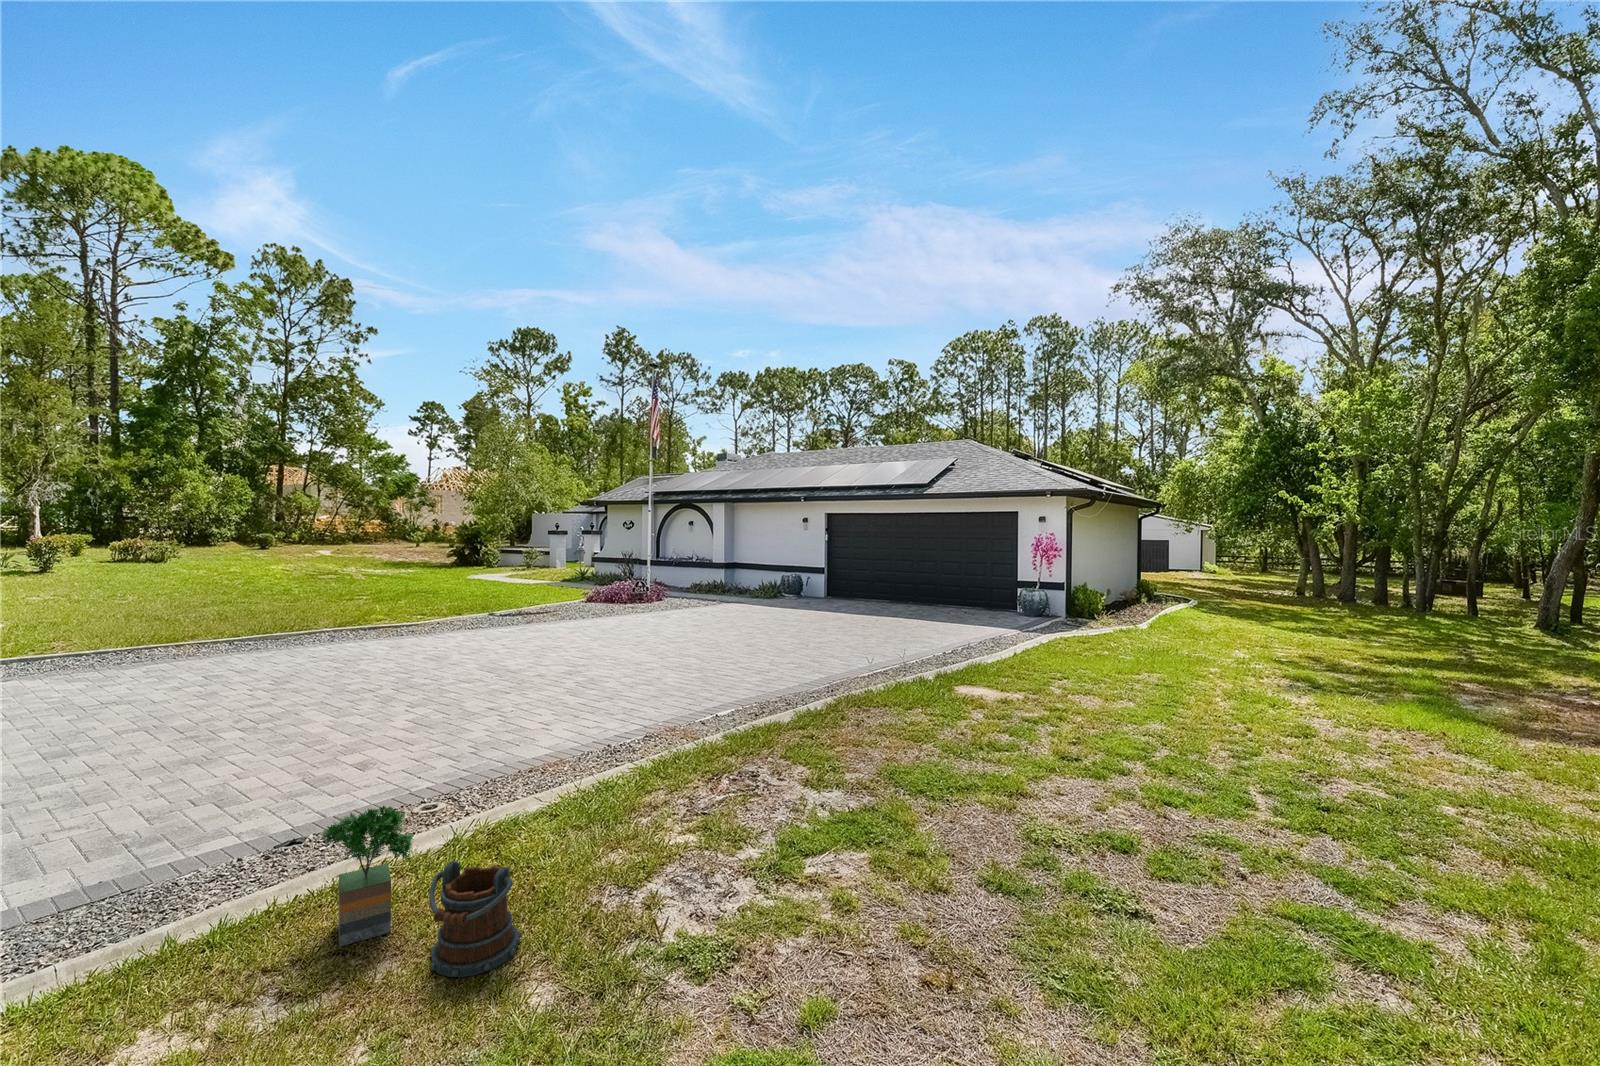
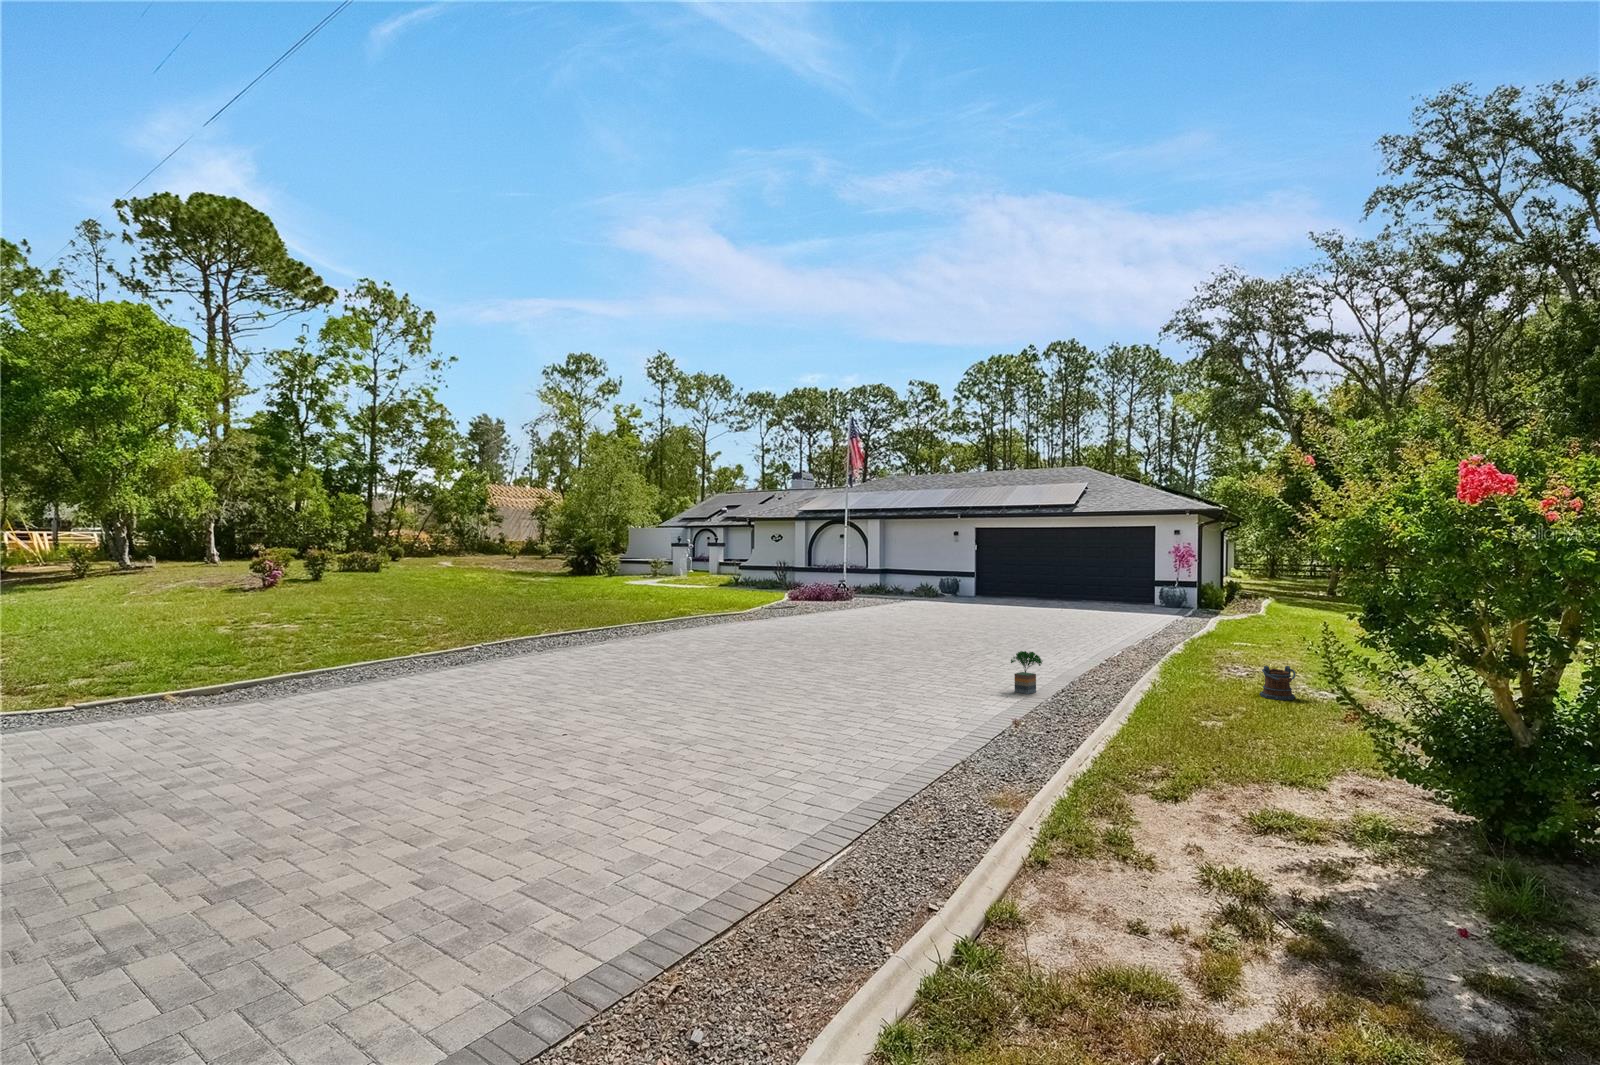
potted tree: present [321,806,414,947] -> present [1011,651,1043,694]

